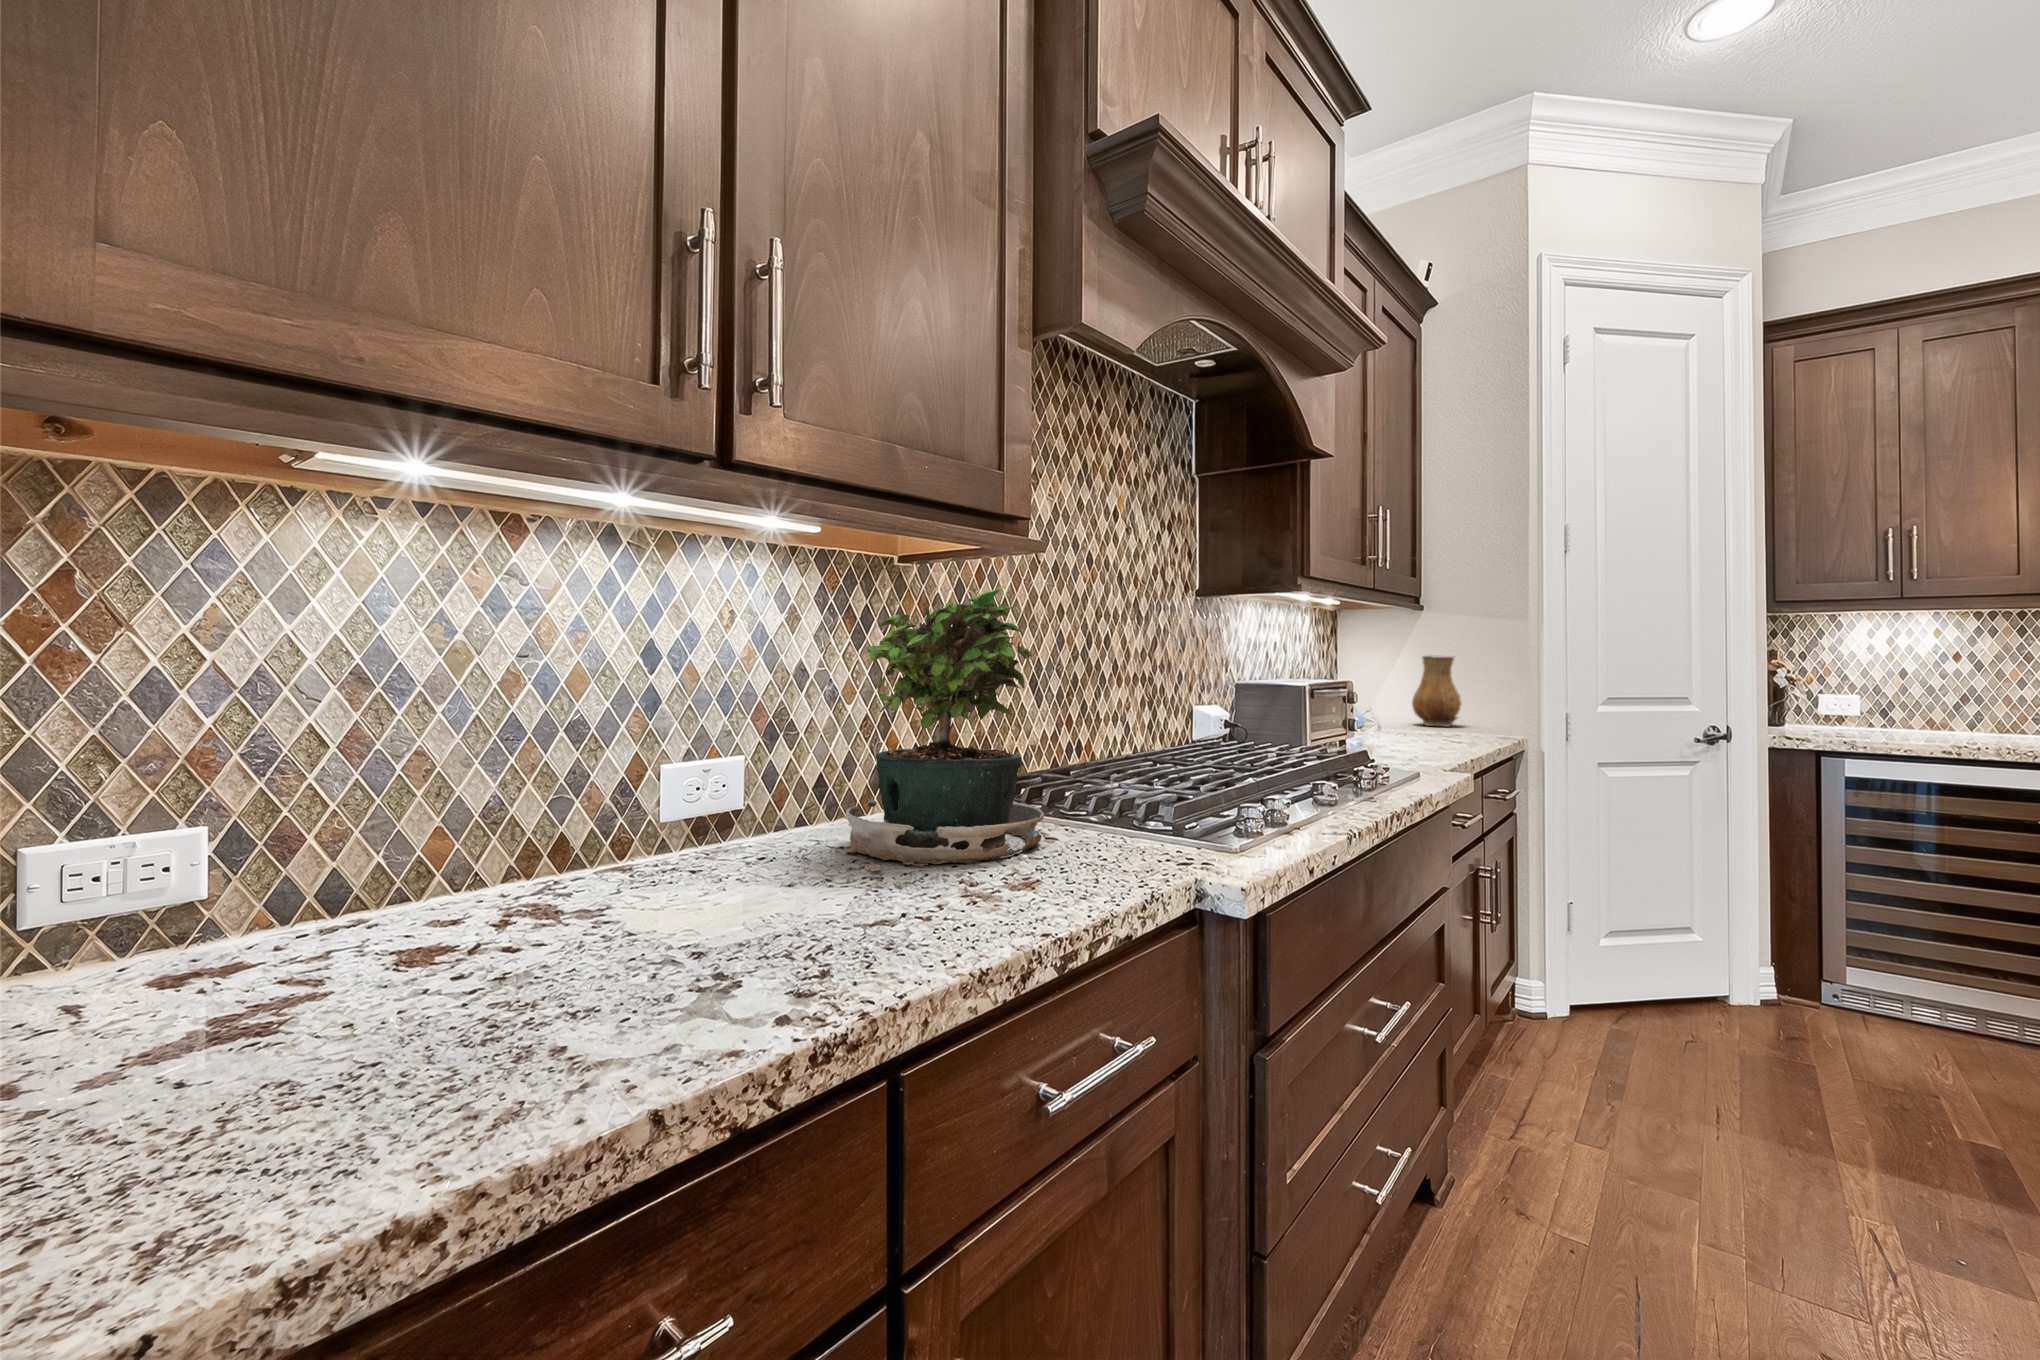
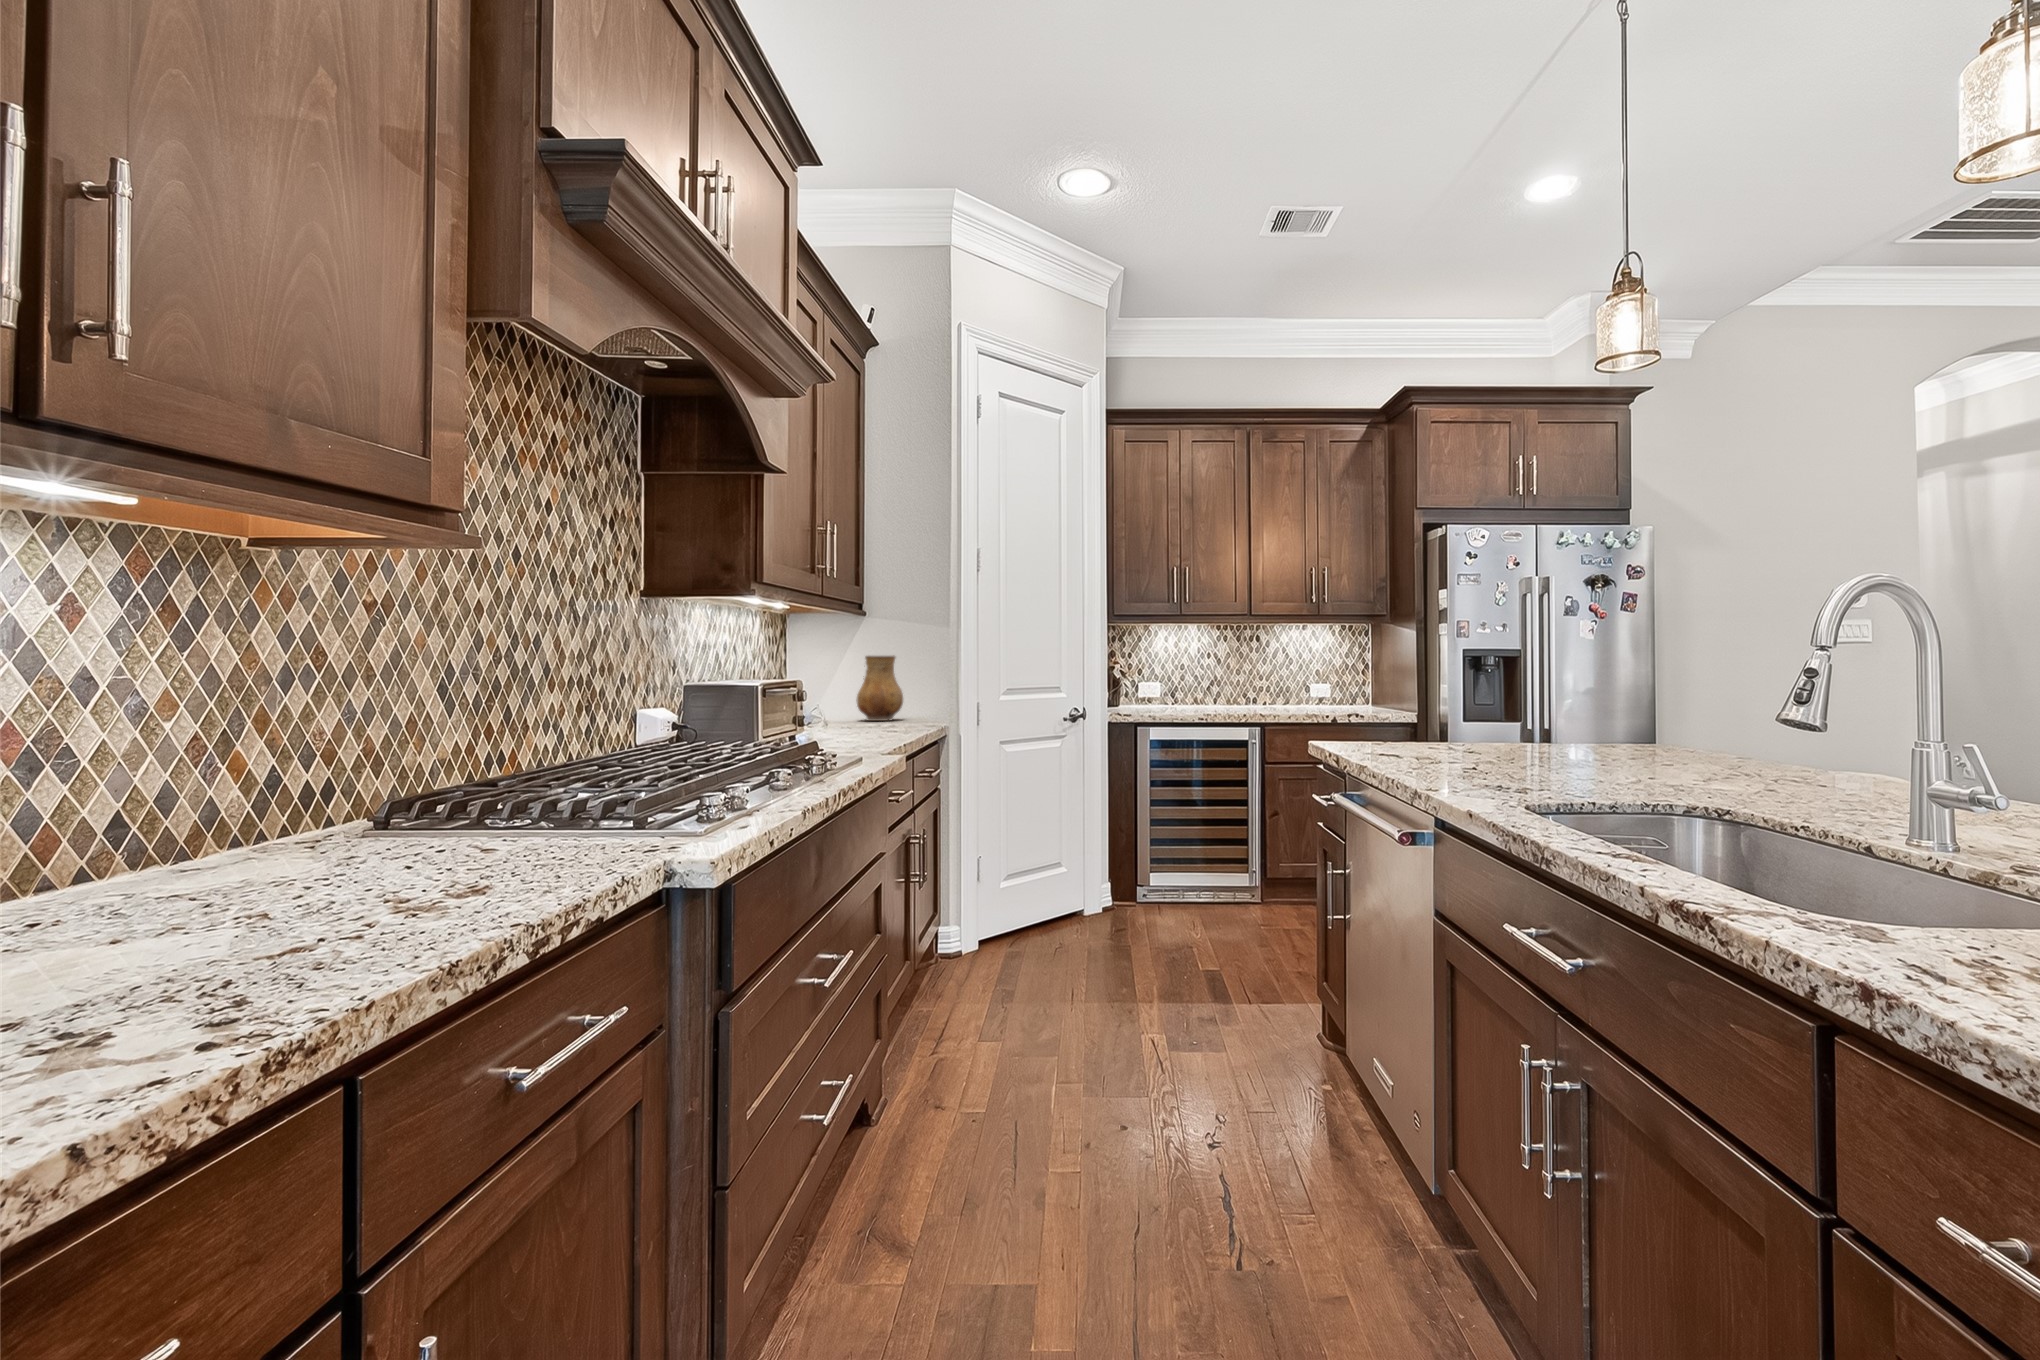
potted plant: present [845,586,1045,885] -> none [198,575,484,916]

